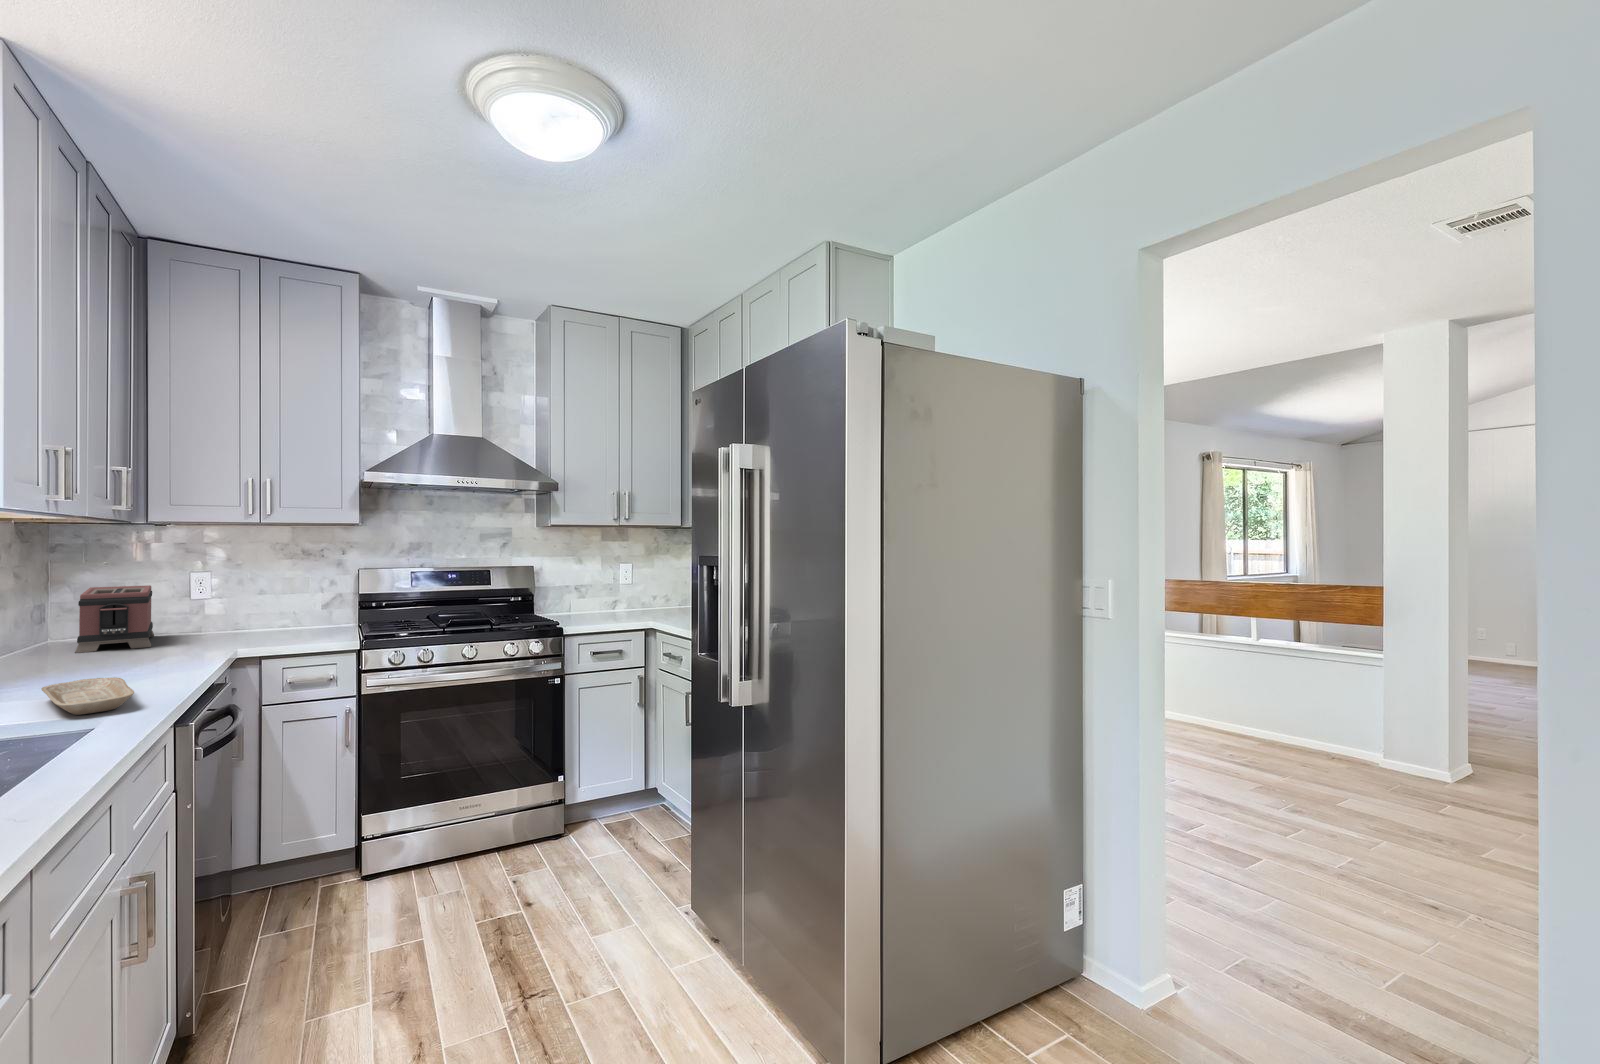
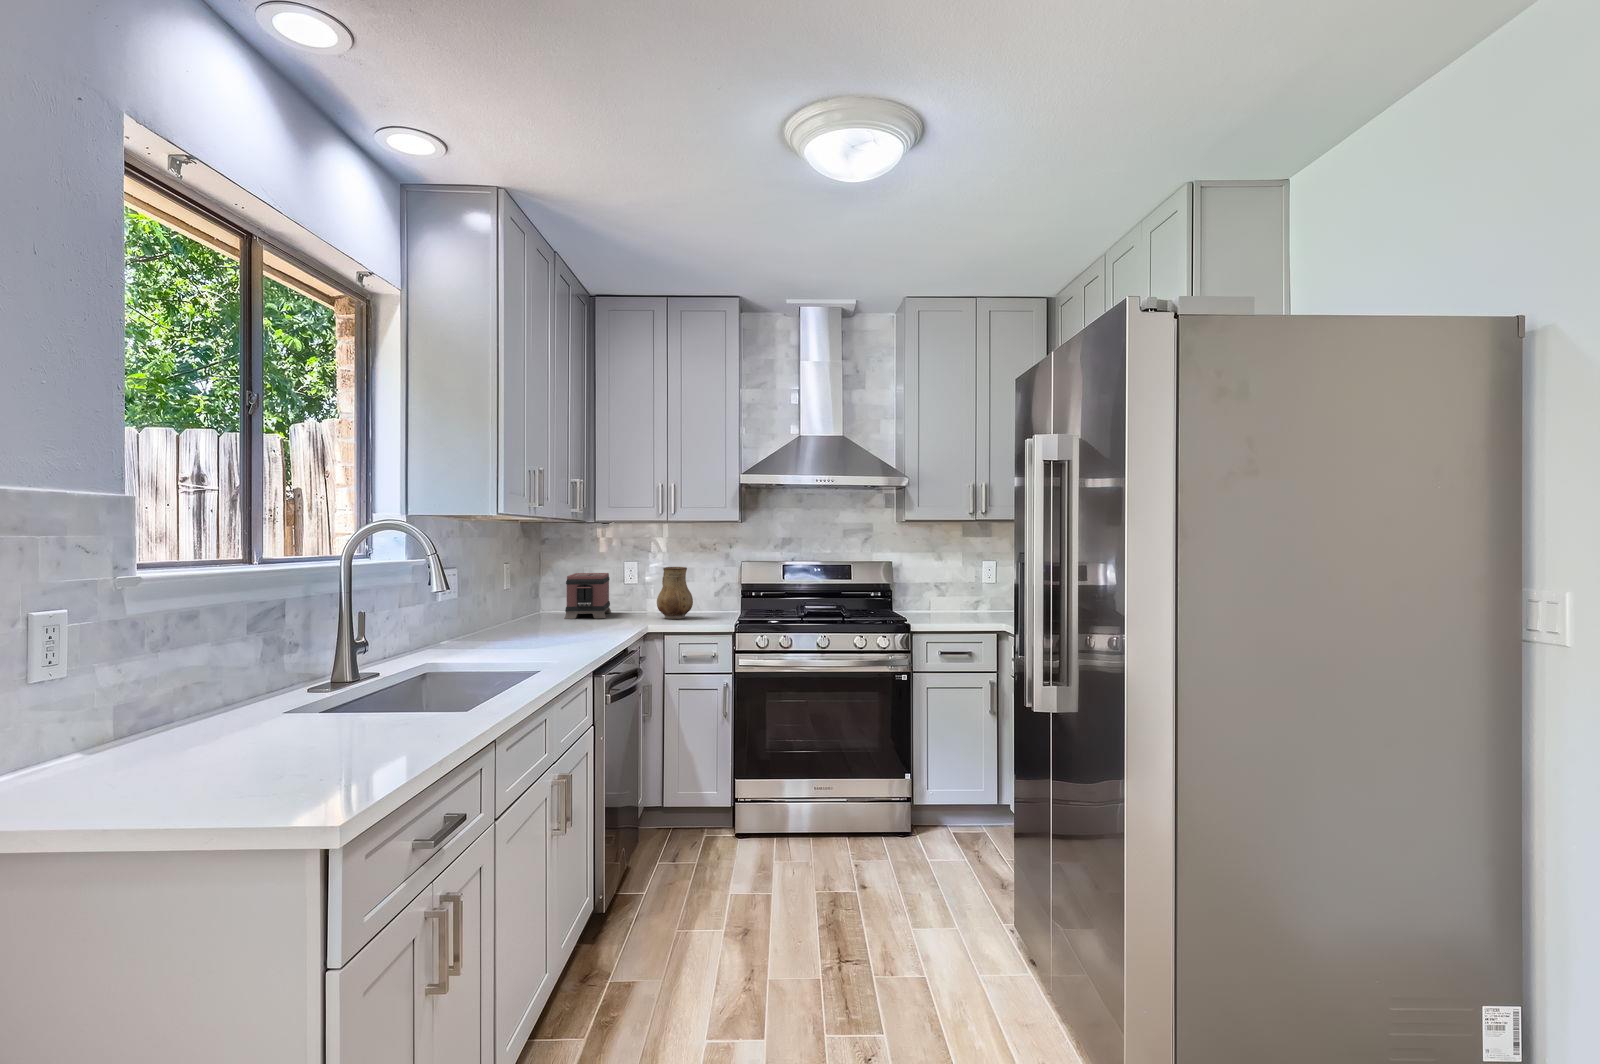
ceramic pitcher: none [237,577,293,641] -> present [657,567,693,619]
tray: present [41,678,134,715] -> none [534,630,577,650]

